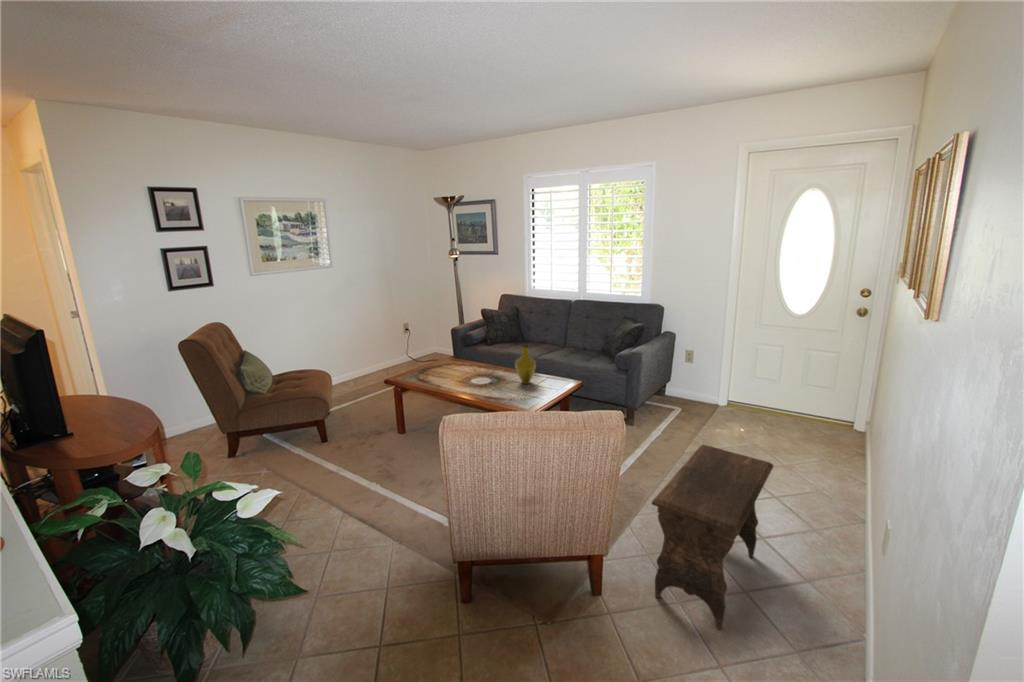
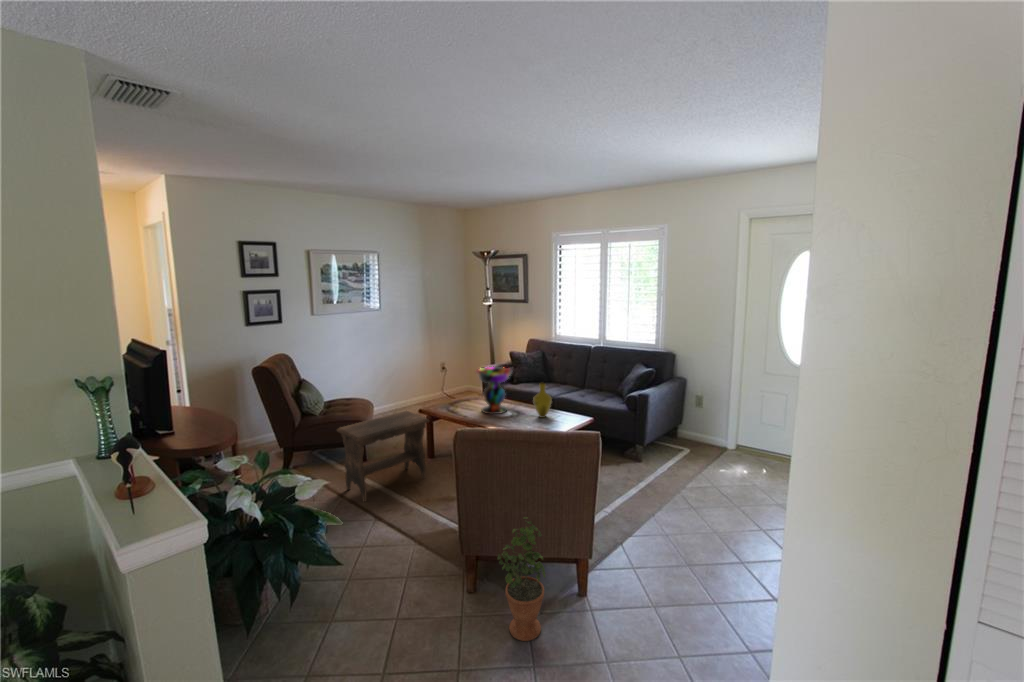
decorative bowl: none [447,329,491,382] -> present [476,367,512,414]
footstool: present [652,445,773,630] -> present [337,411,429,502]
potted plant: none [497,515,555,655] -> present [498,521,545,641]

